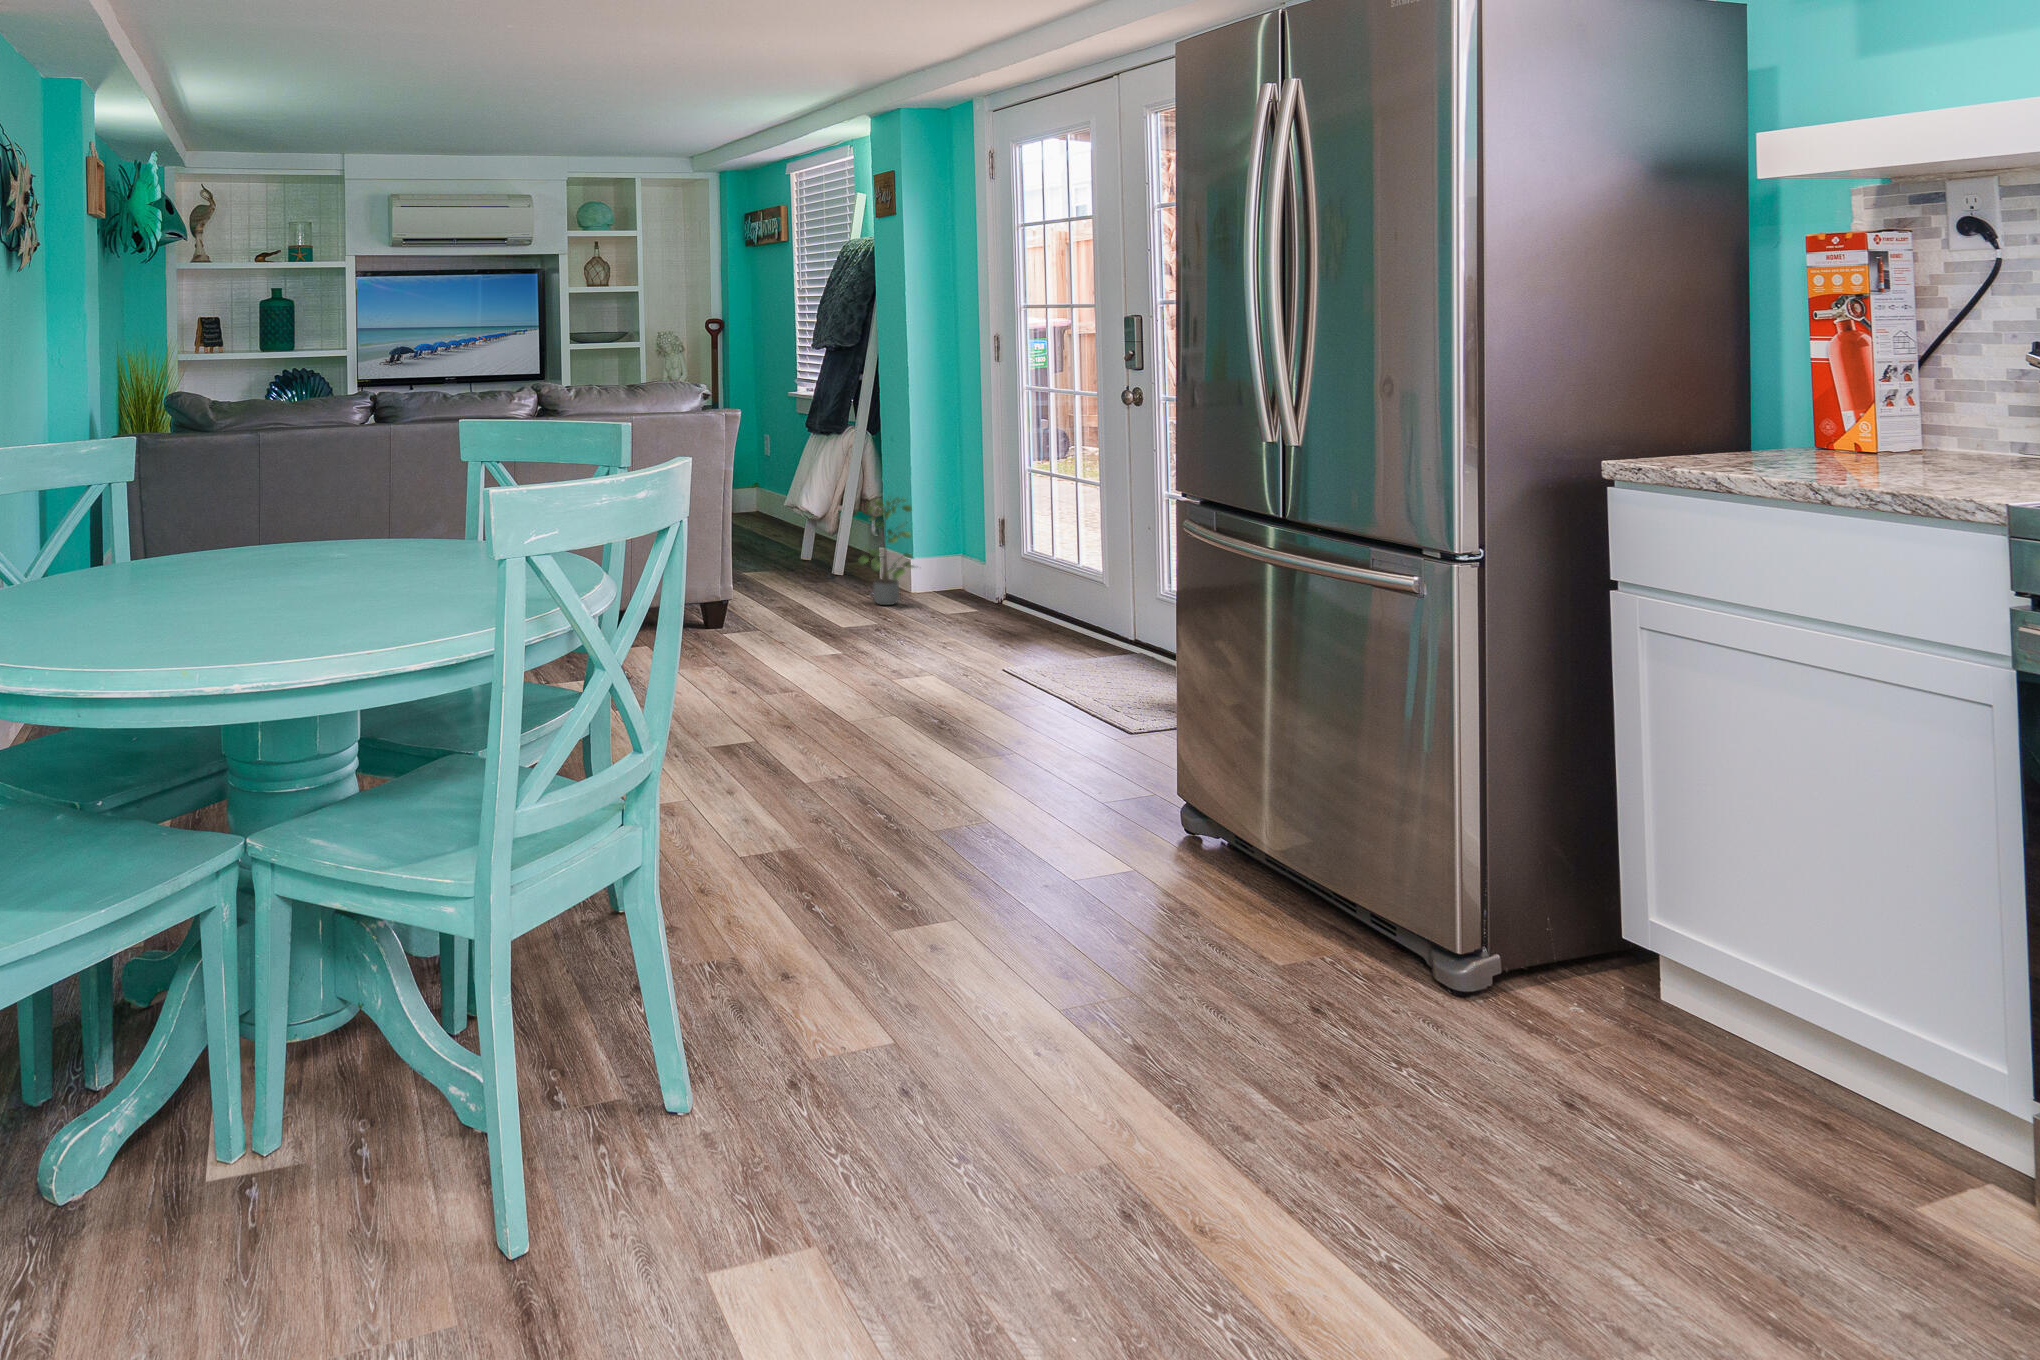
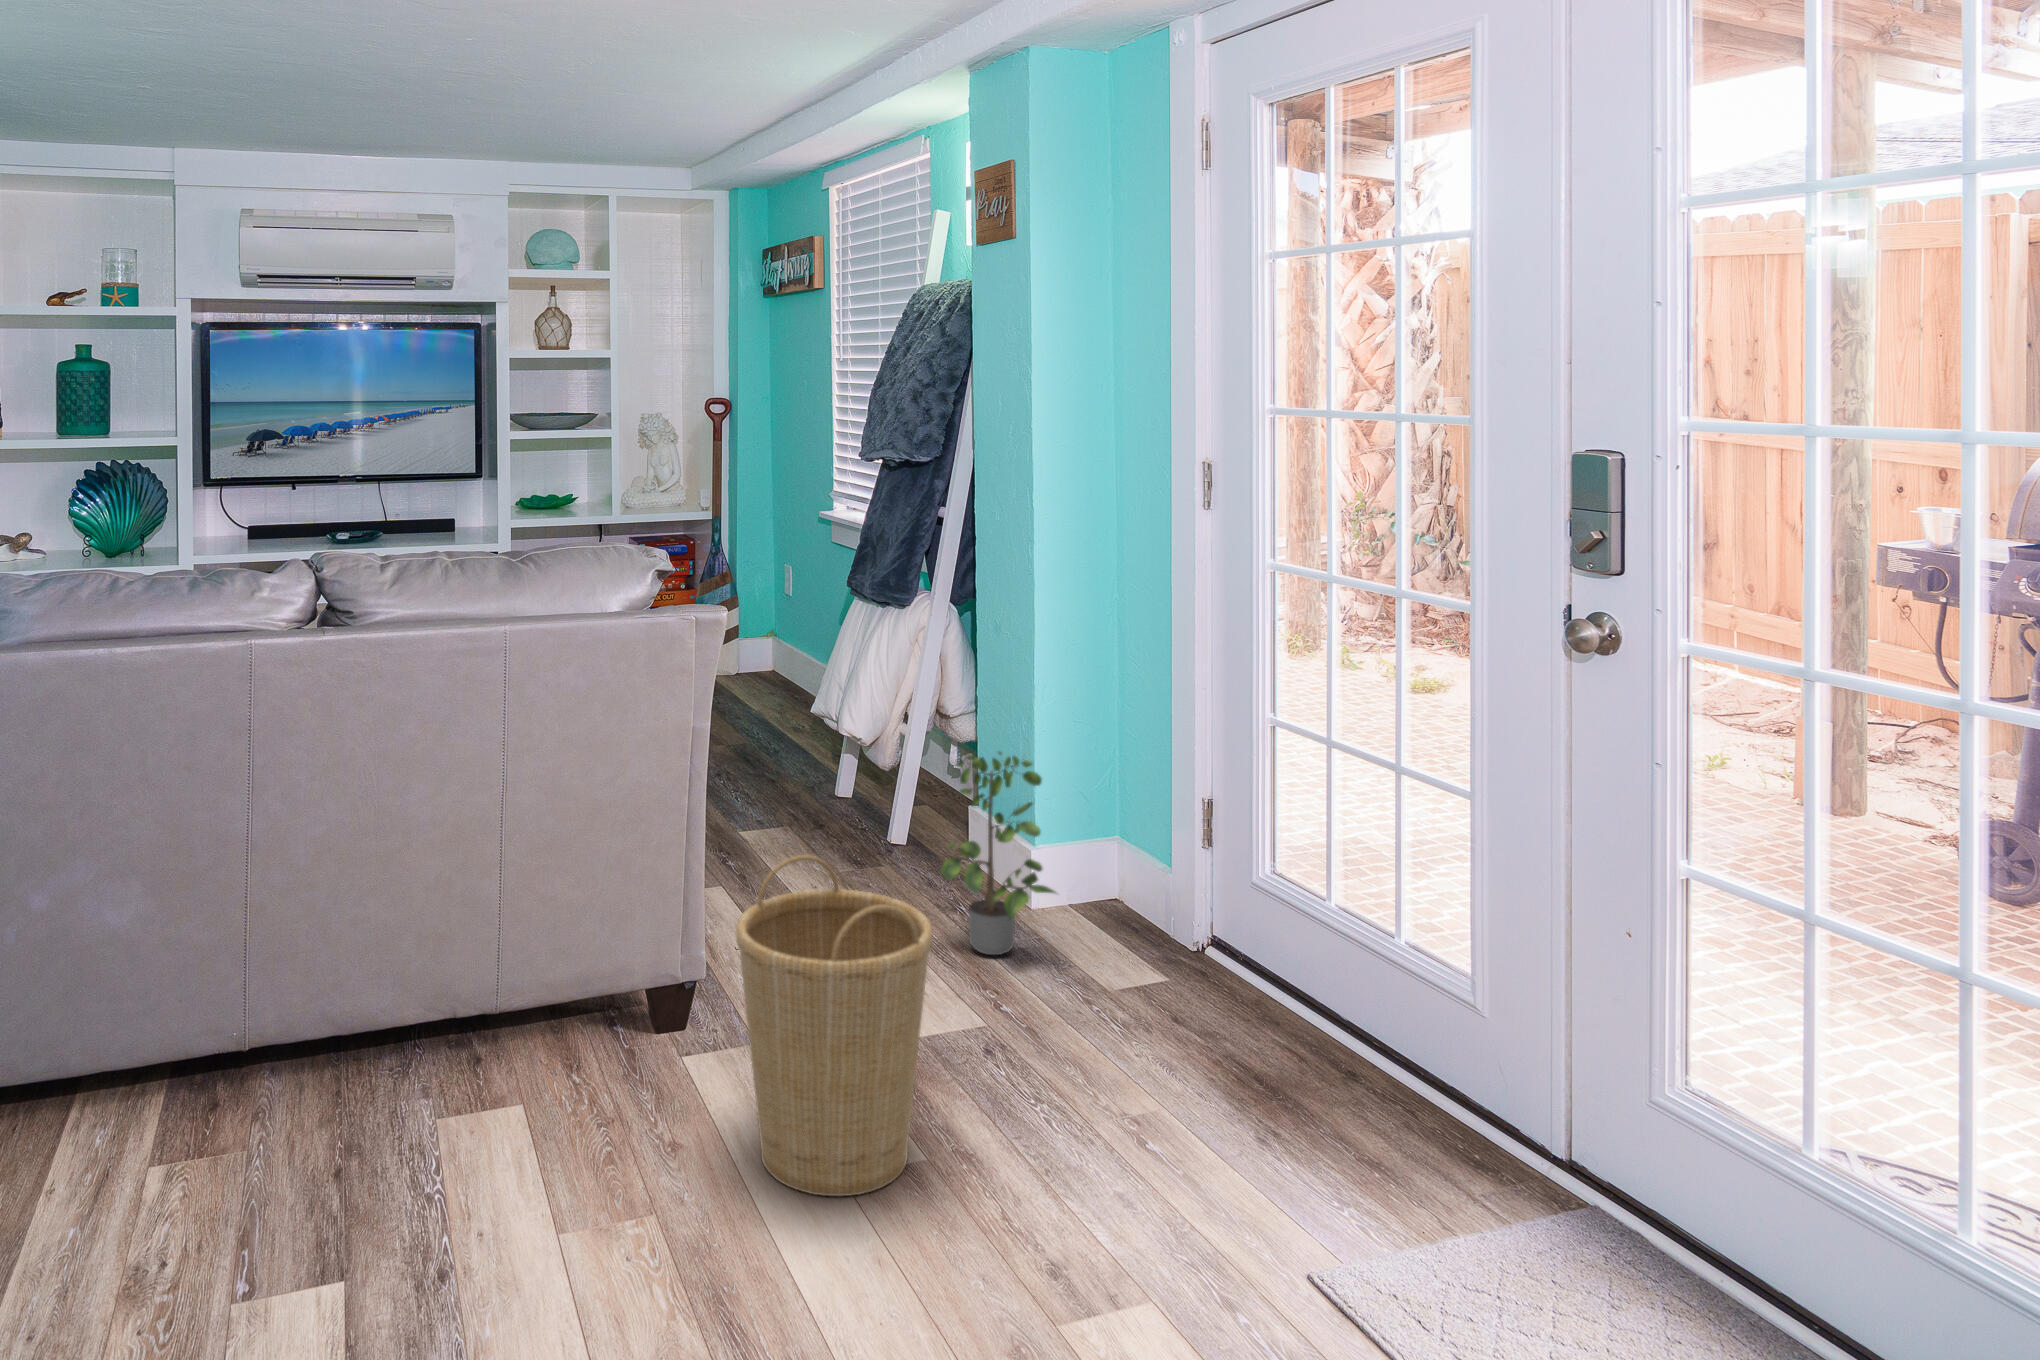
basket: none [754,520,847,661] -> present [736,855,932,1196]

